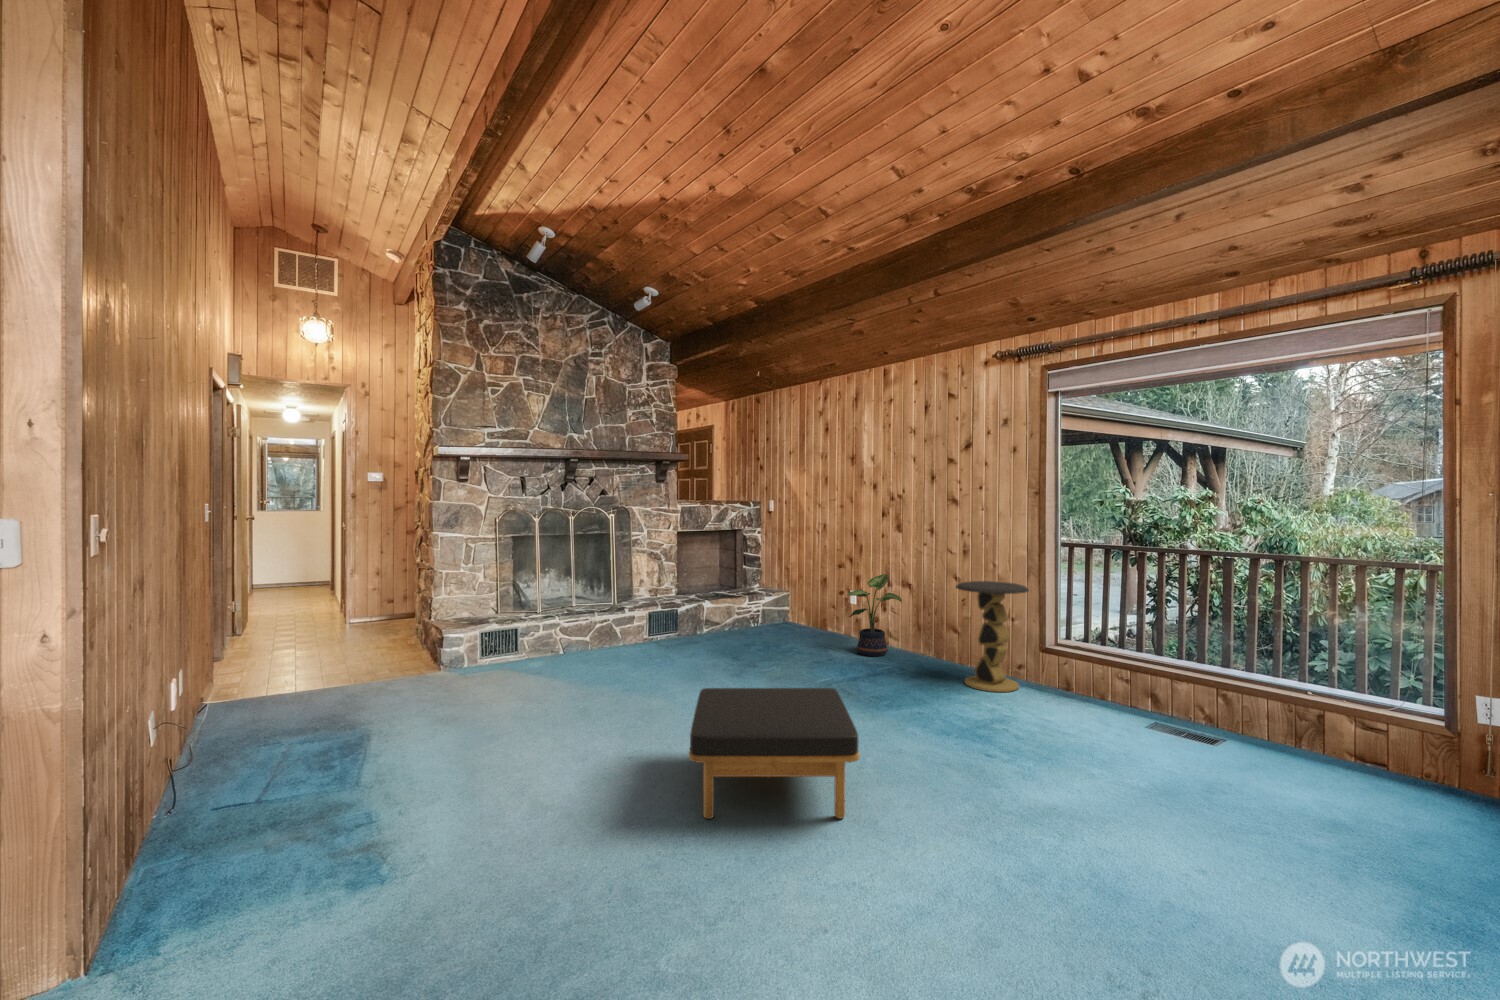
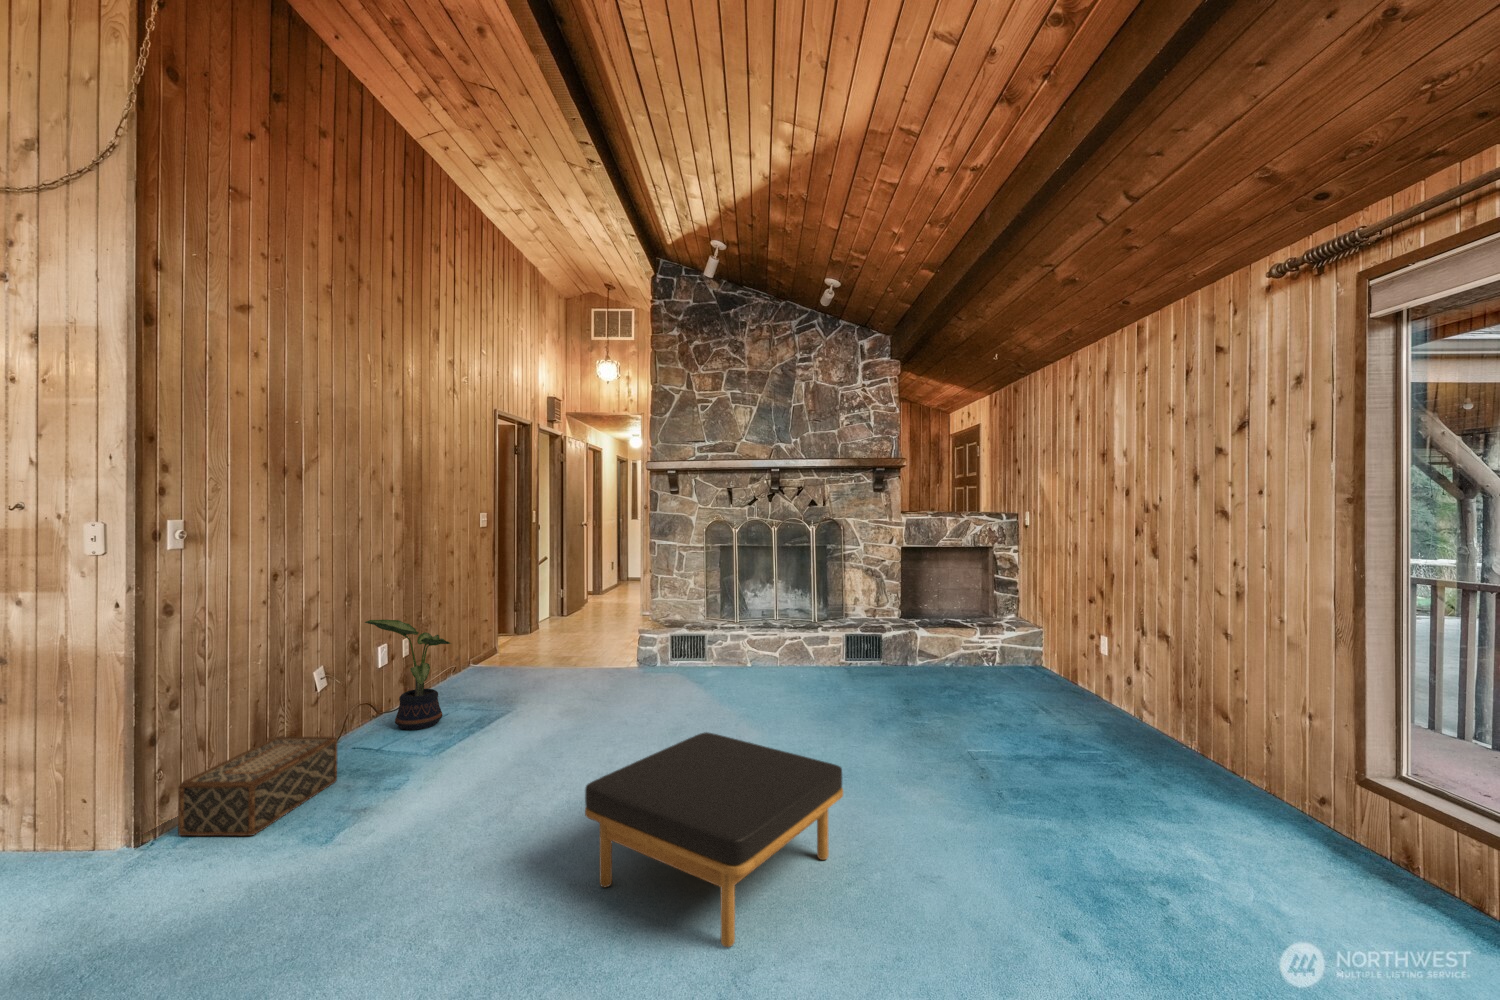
potted plant: present [848,574,902,656] -> present [365,620,451,730]
side table: present [956,581,1029,692] -> none [1184,643,1329,841]
woven basket: none [120,782,258,945] -> present [178,736,337,836]

